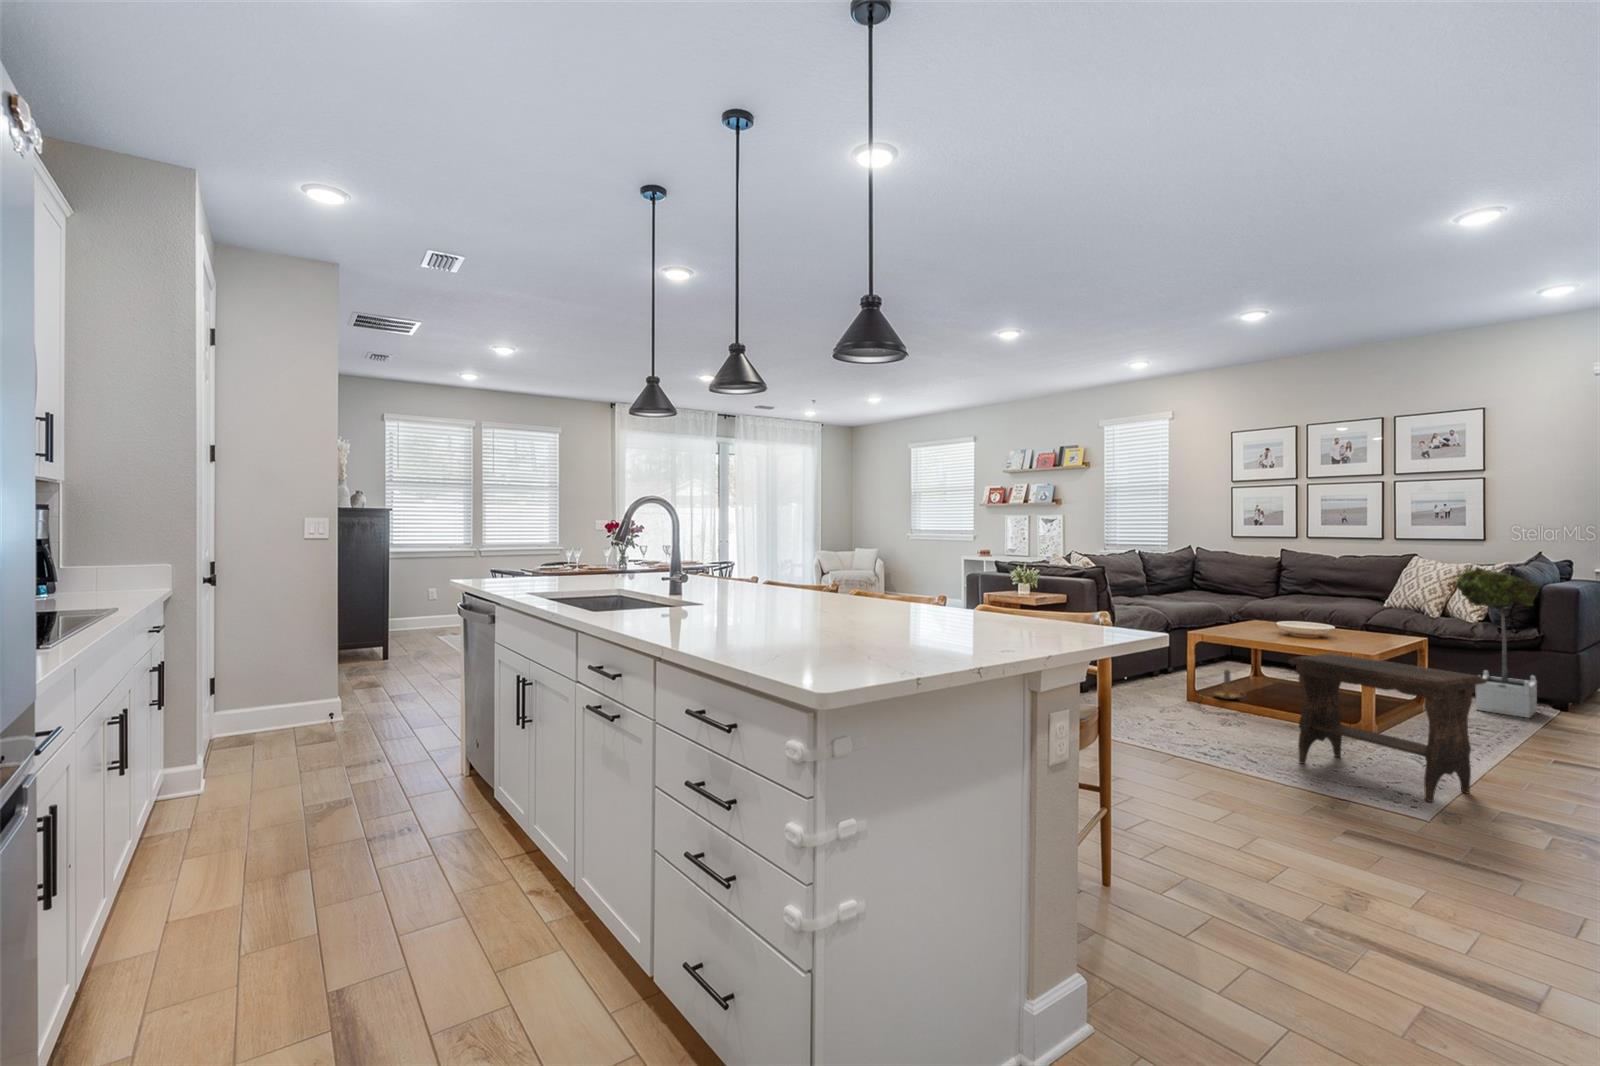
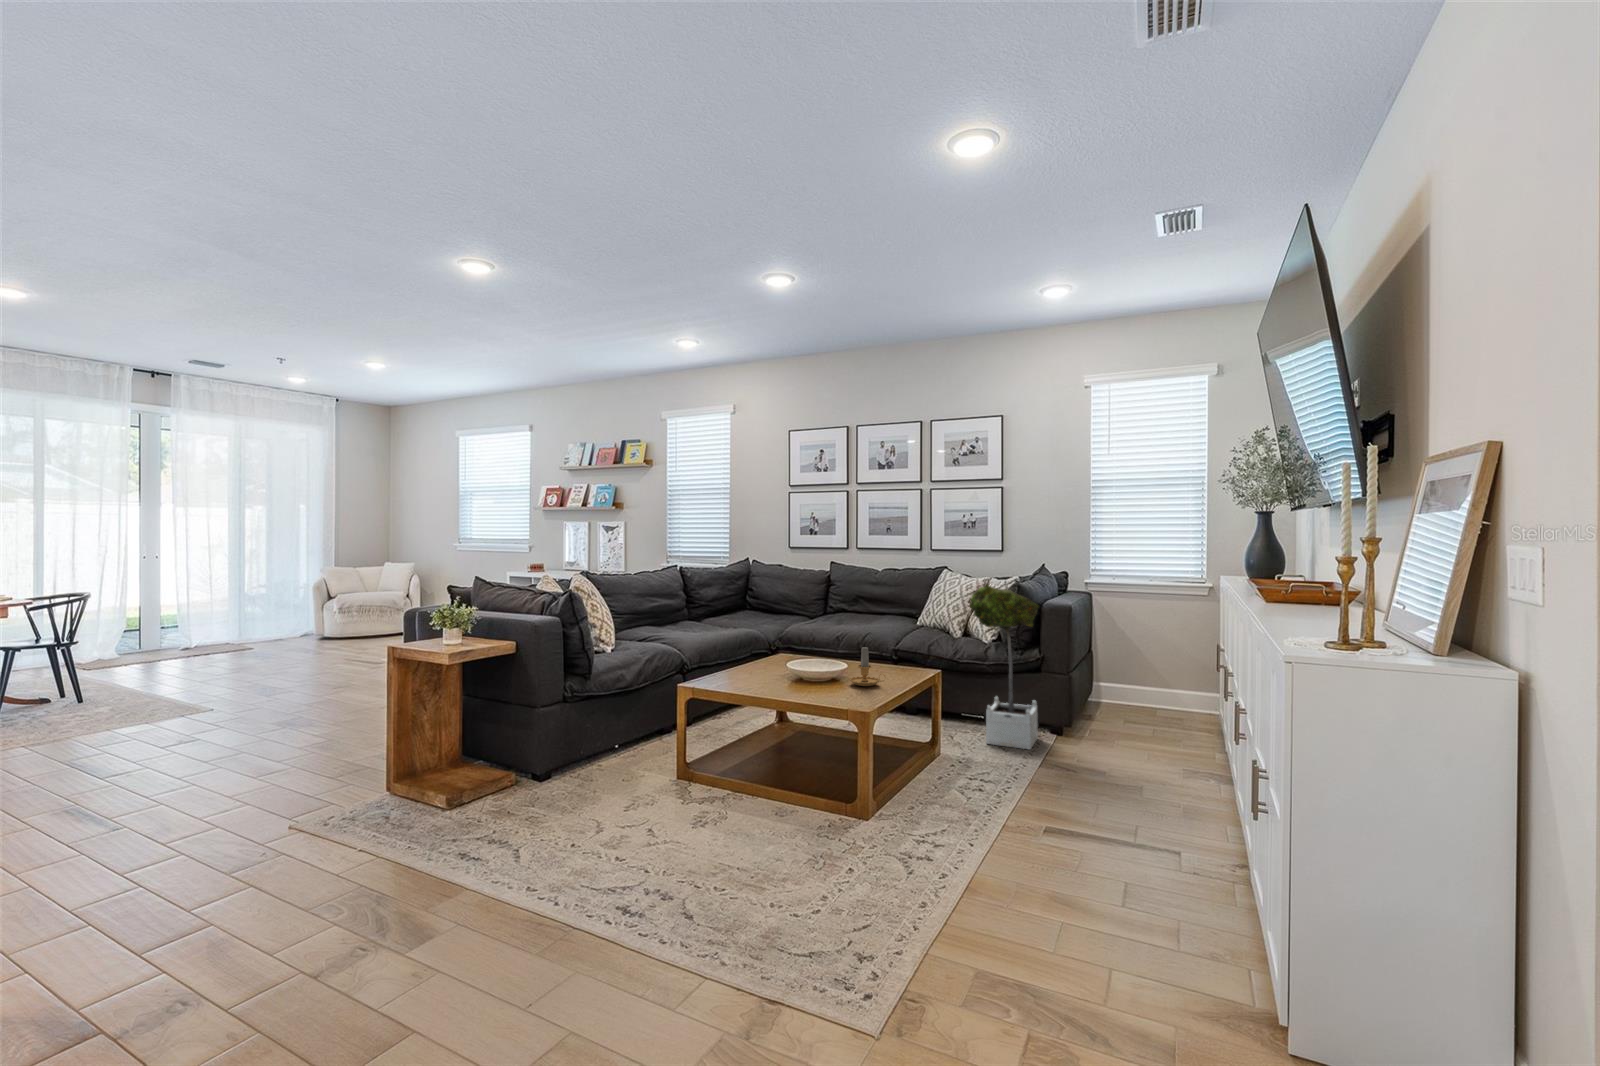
footstool: present [1288,653,1486,802] -> none [749,718,965,950]
candle: present [1215,670,1240,699] -> present [850,647,886,686]

